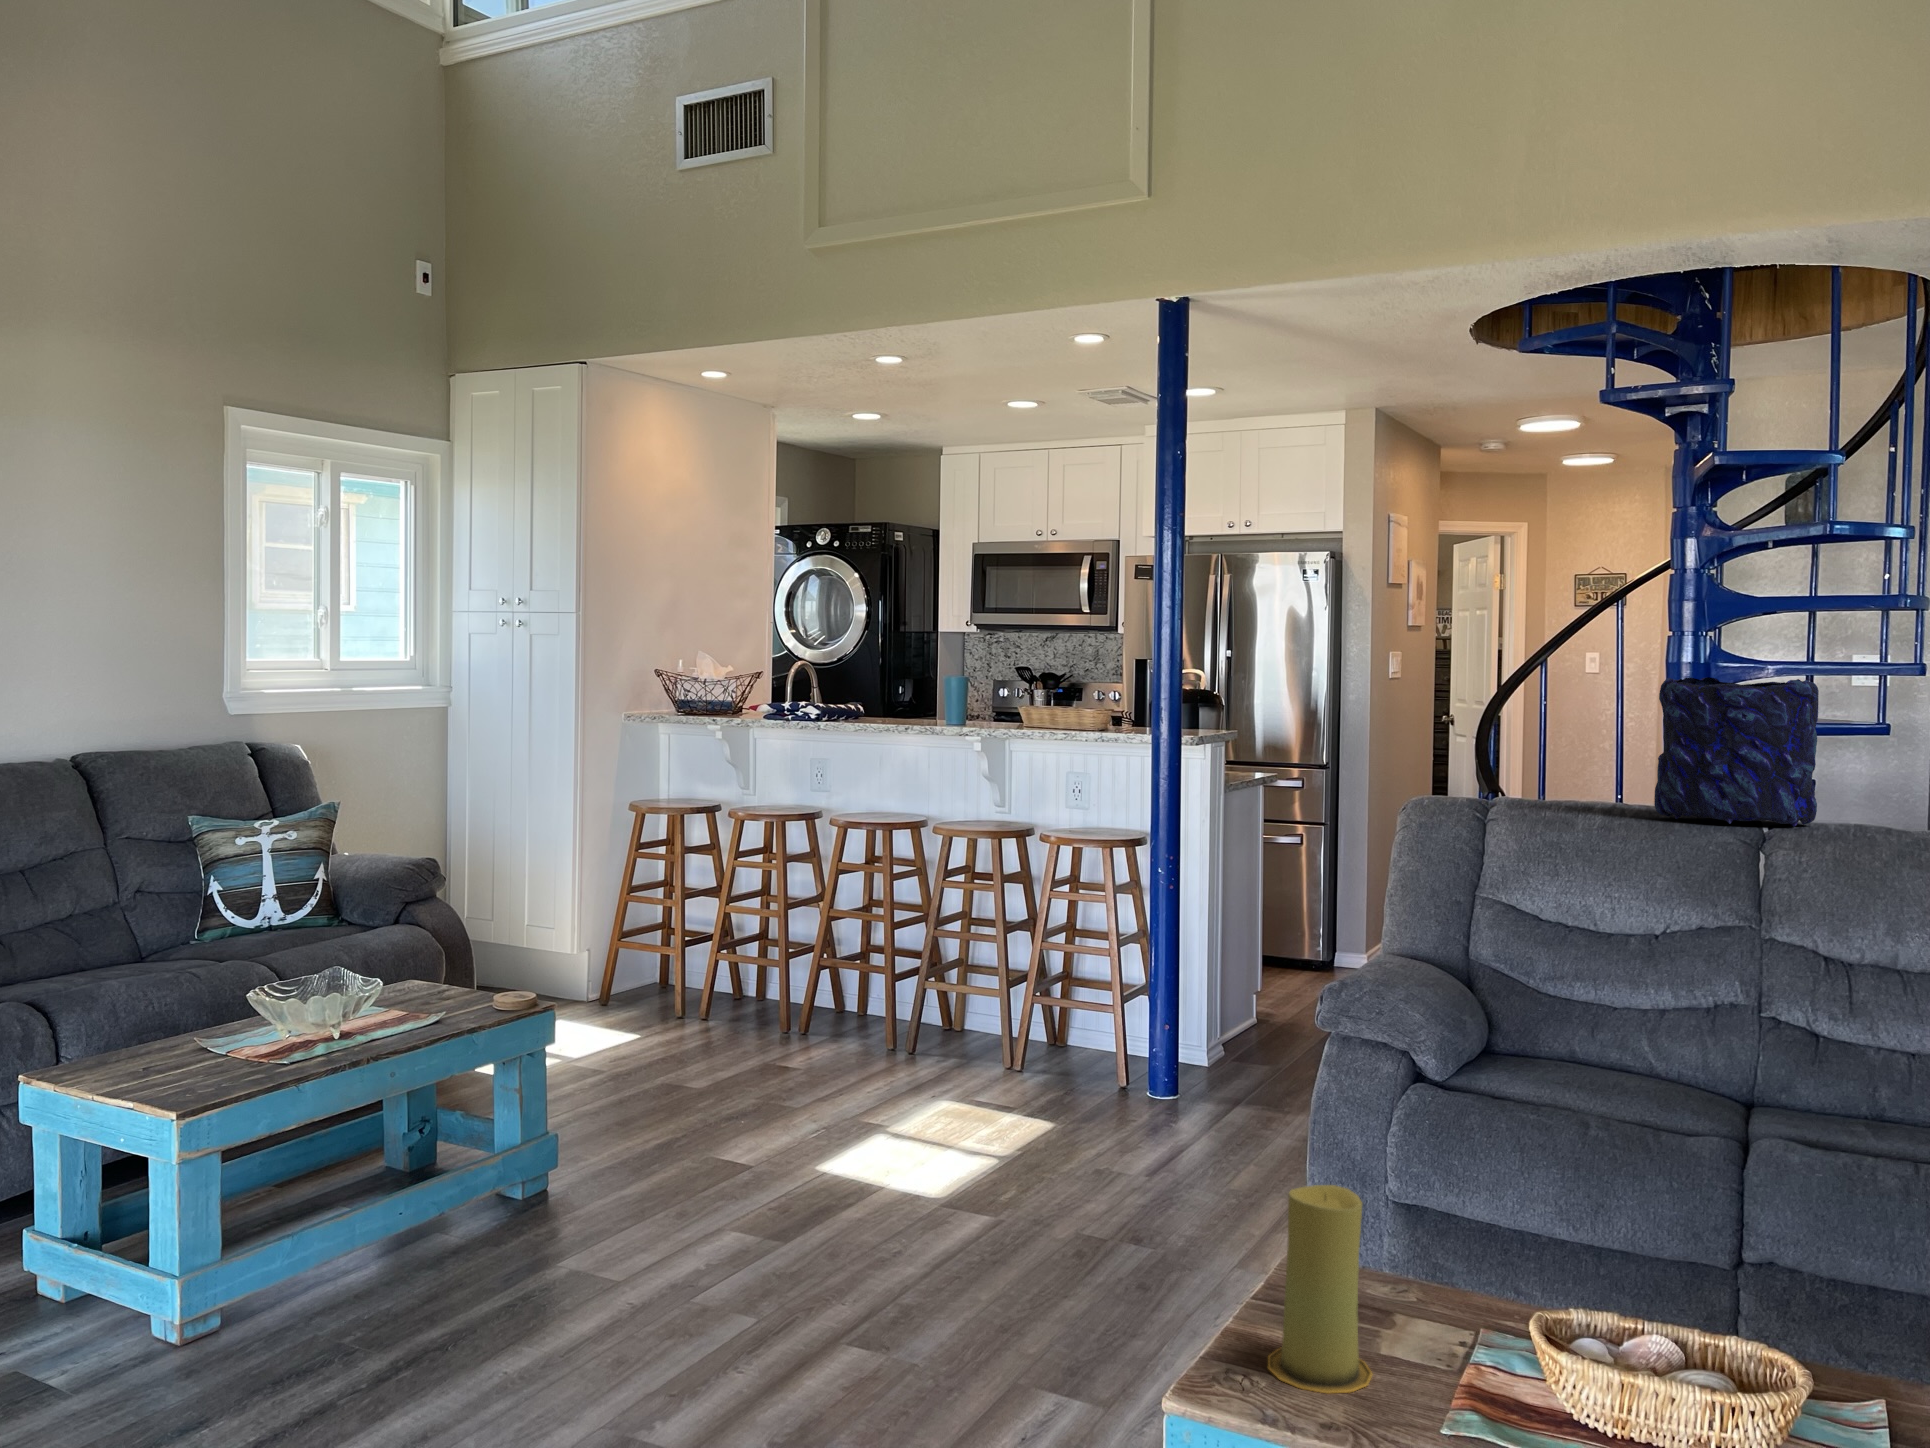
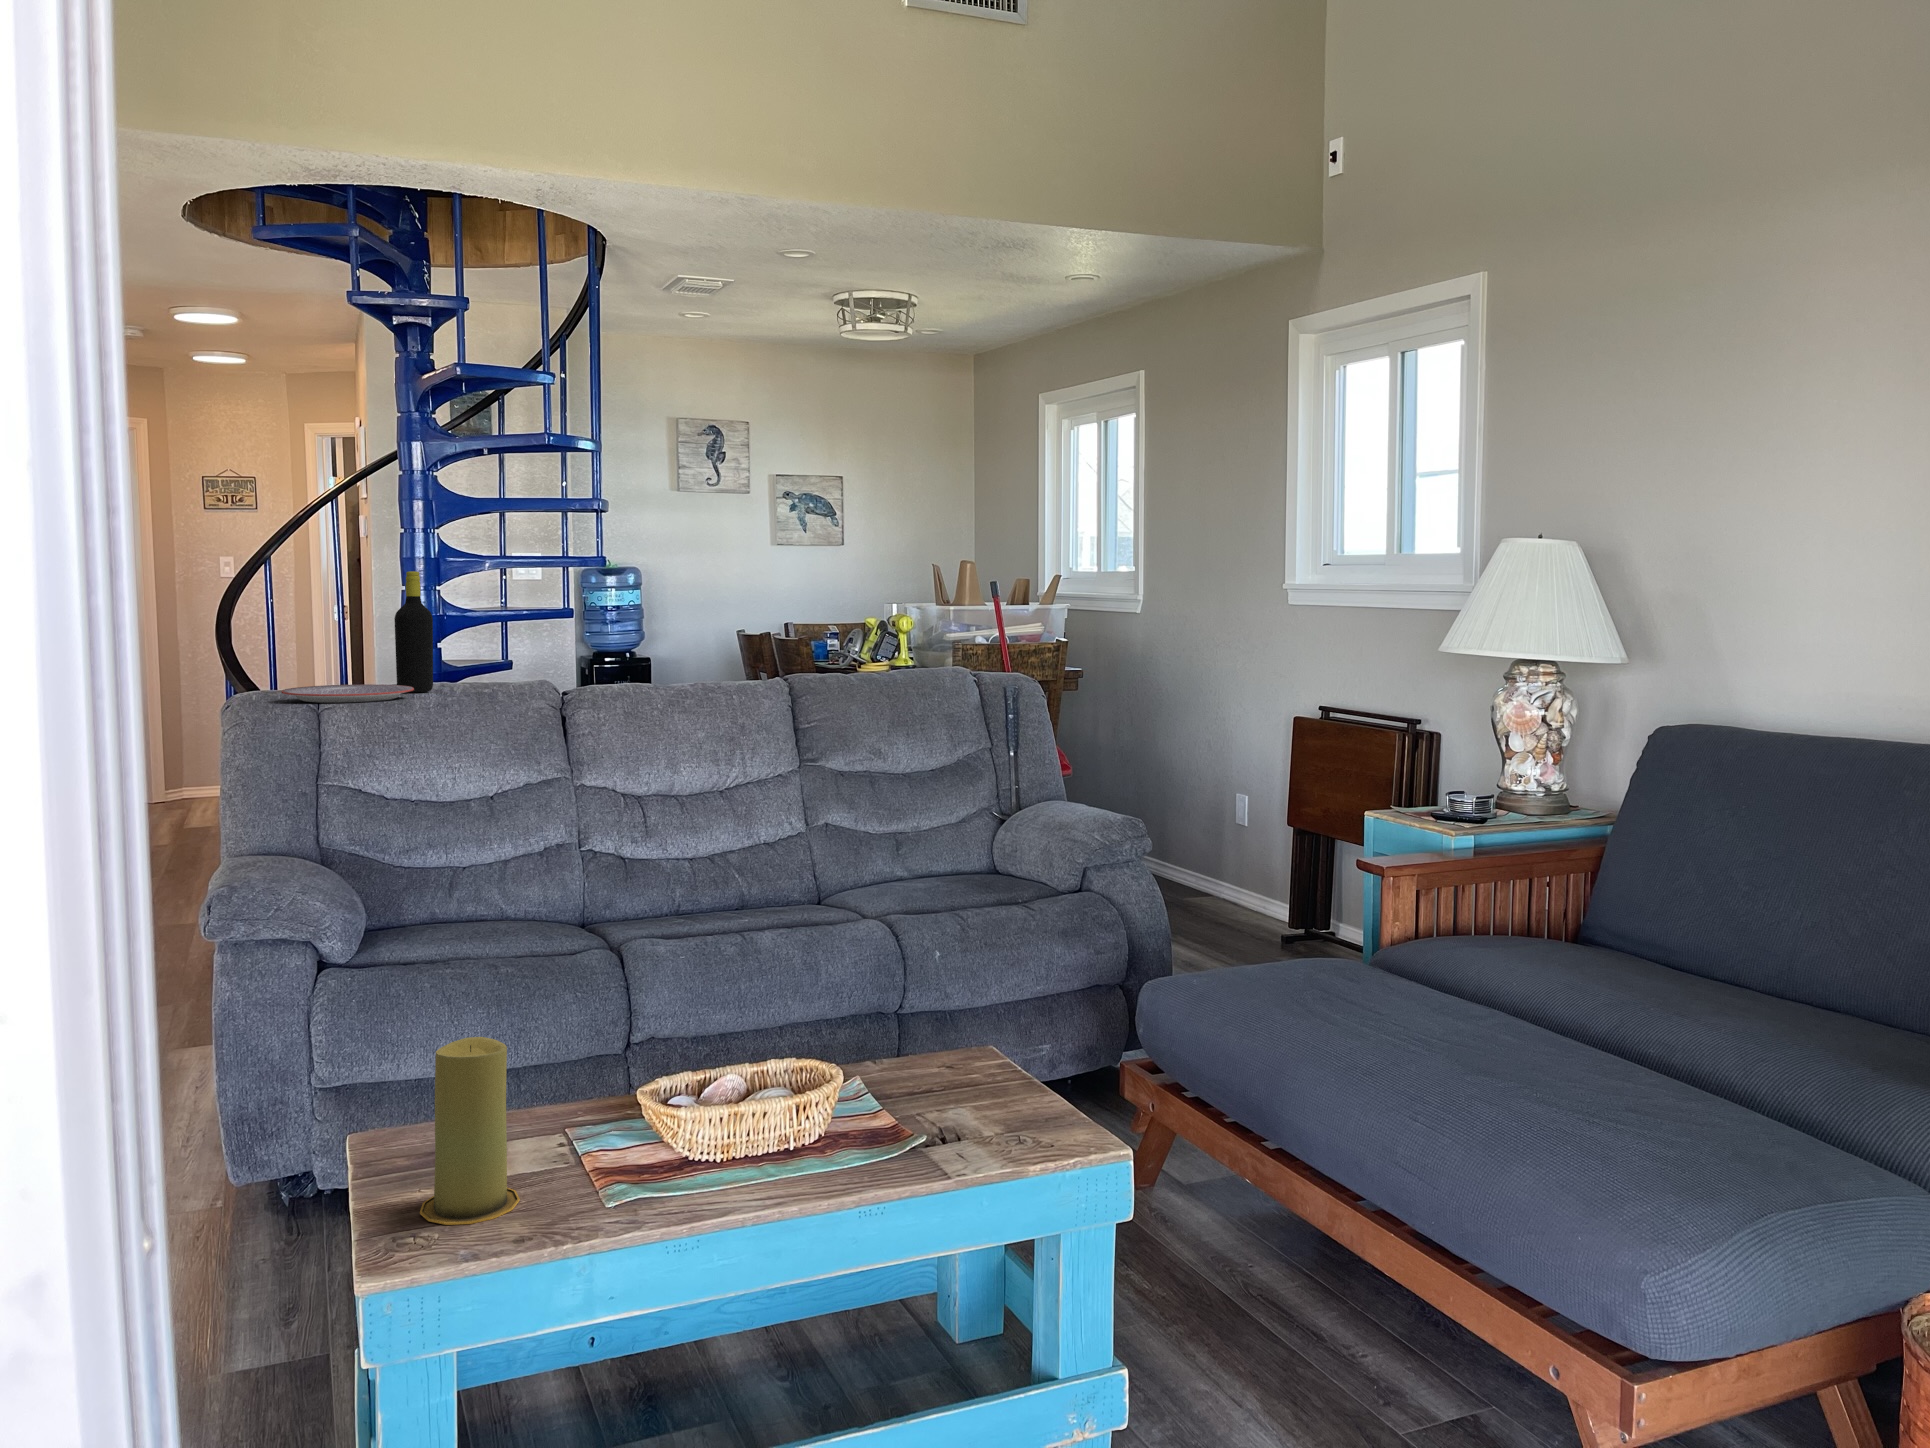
vase: present [1654,677,1819,827] -> none [479,569,607,694]
bottle: none [1581,679,1624,810] -> present [394,571,433,693]
plate: none [1445,794,1580,815] -> present [282,684,414,703]

